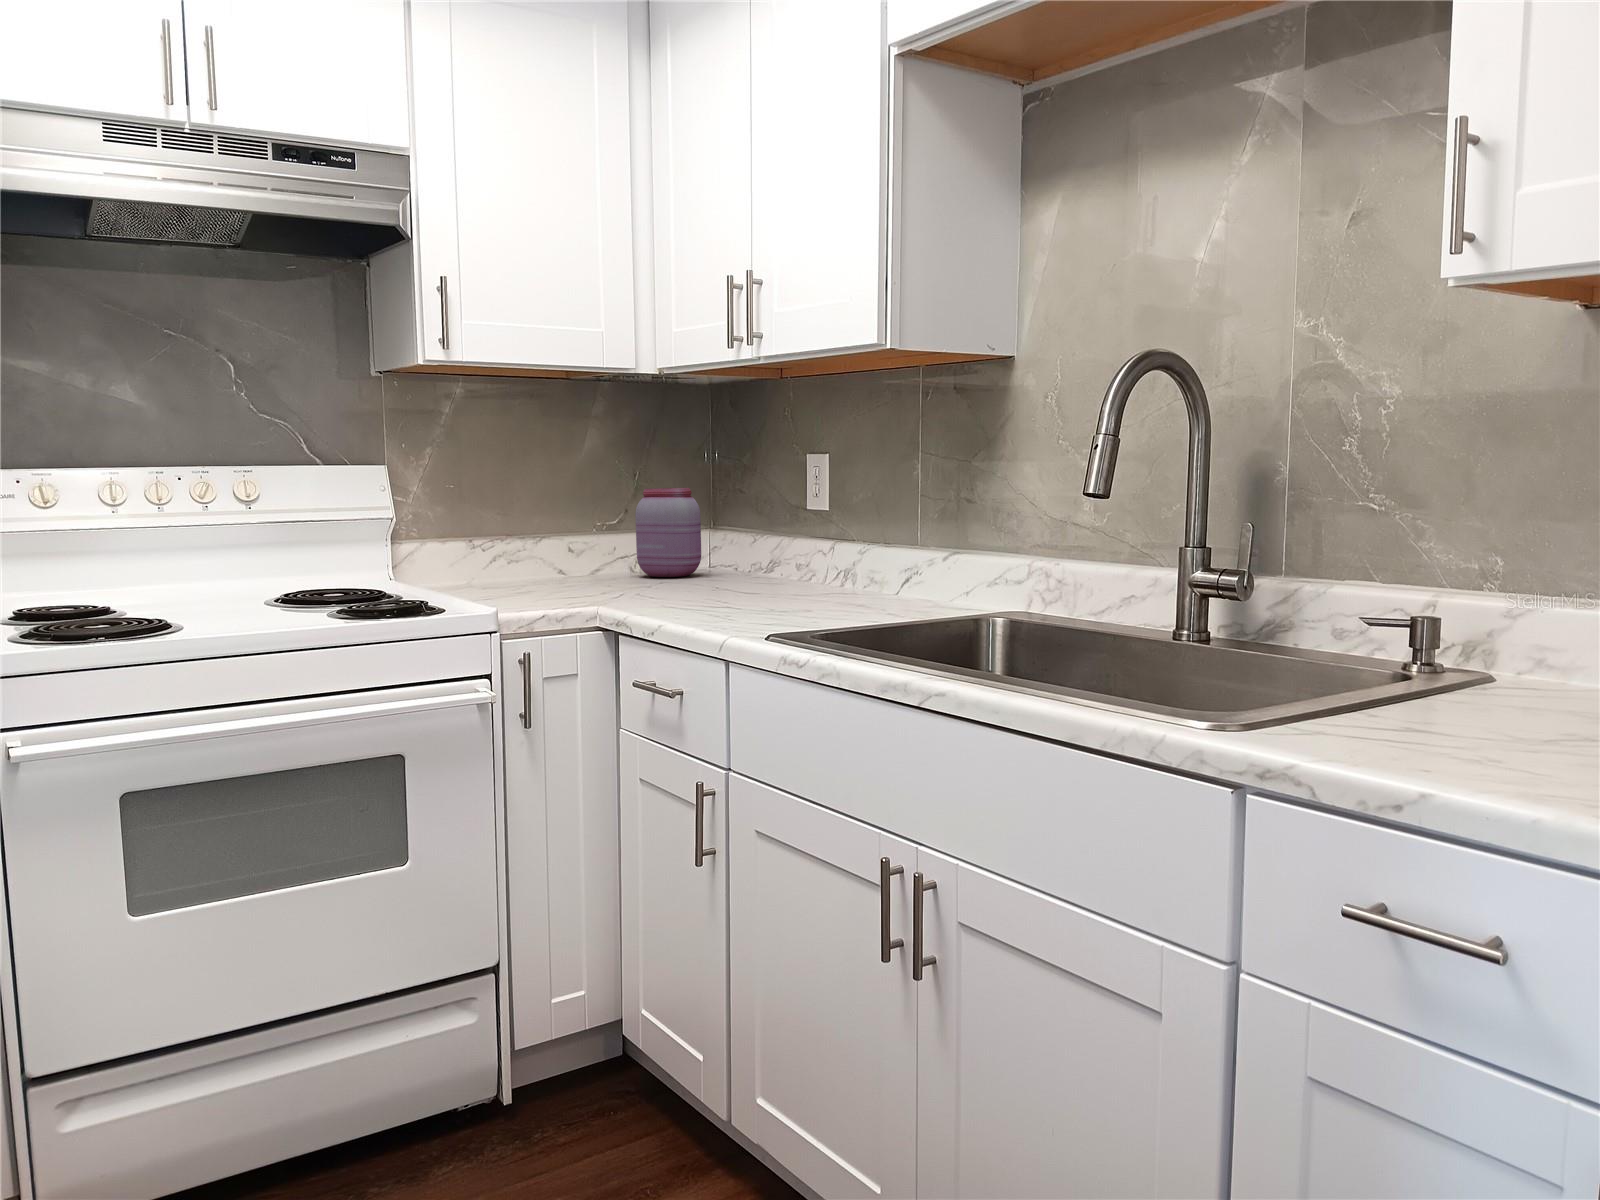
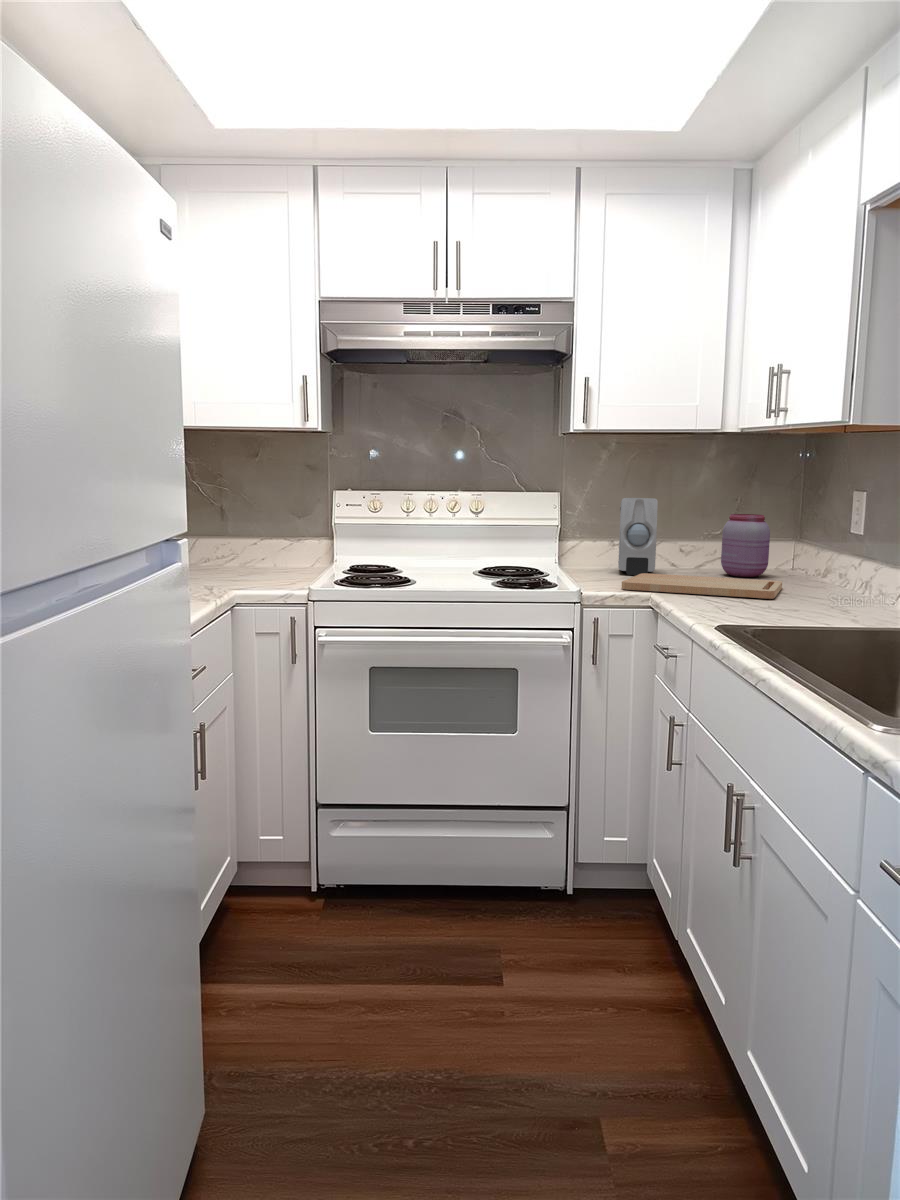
soap dispenser: none [481,469,554,587] -> present [618,498,658,575]
cutting board: none [542,575,766,605] -> present [621,573,782,599]

